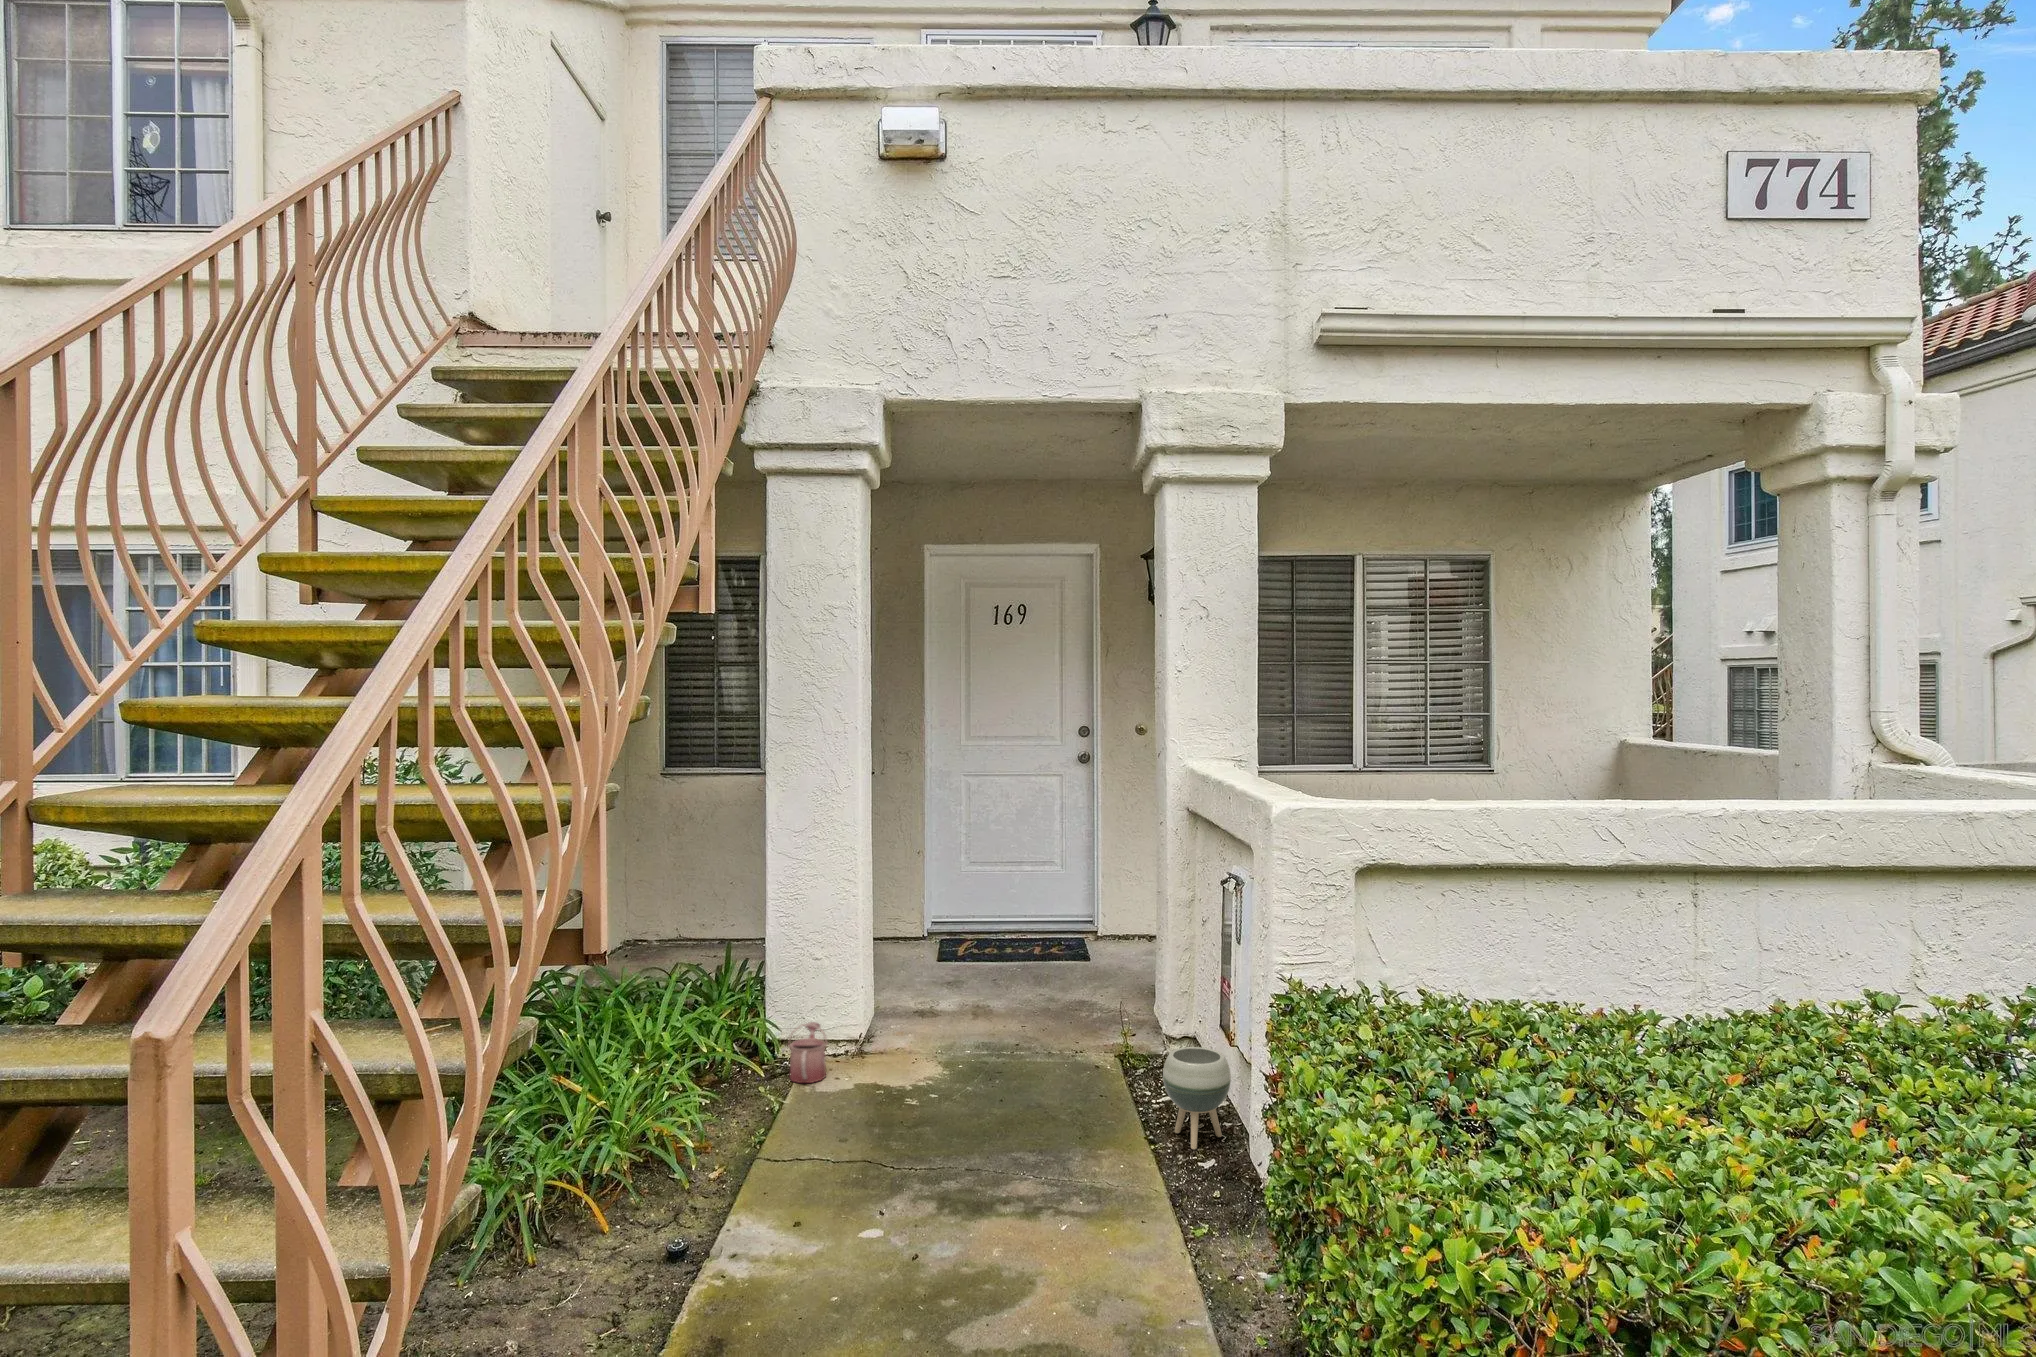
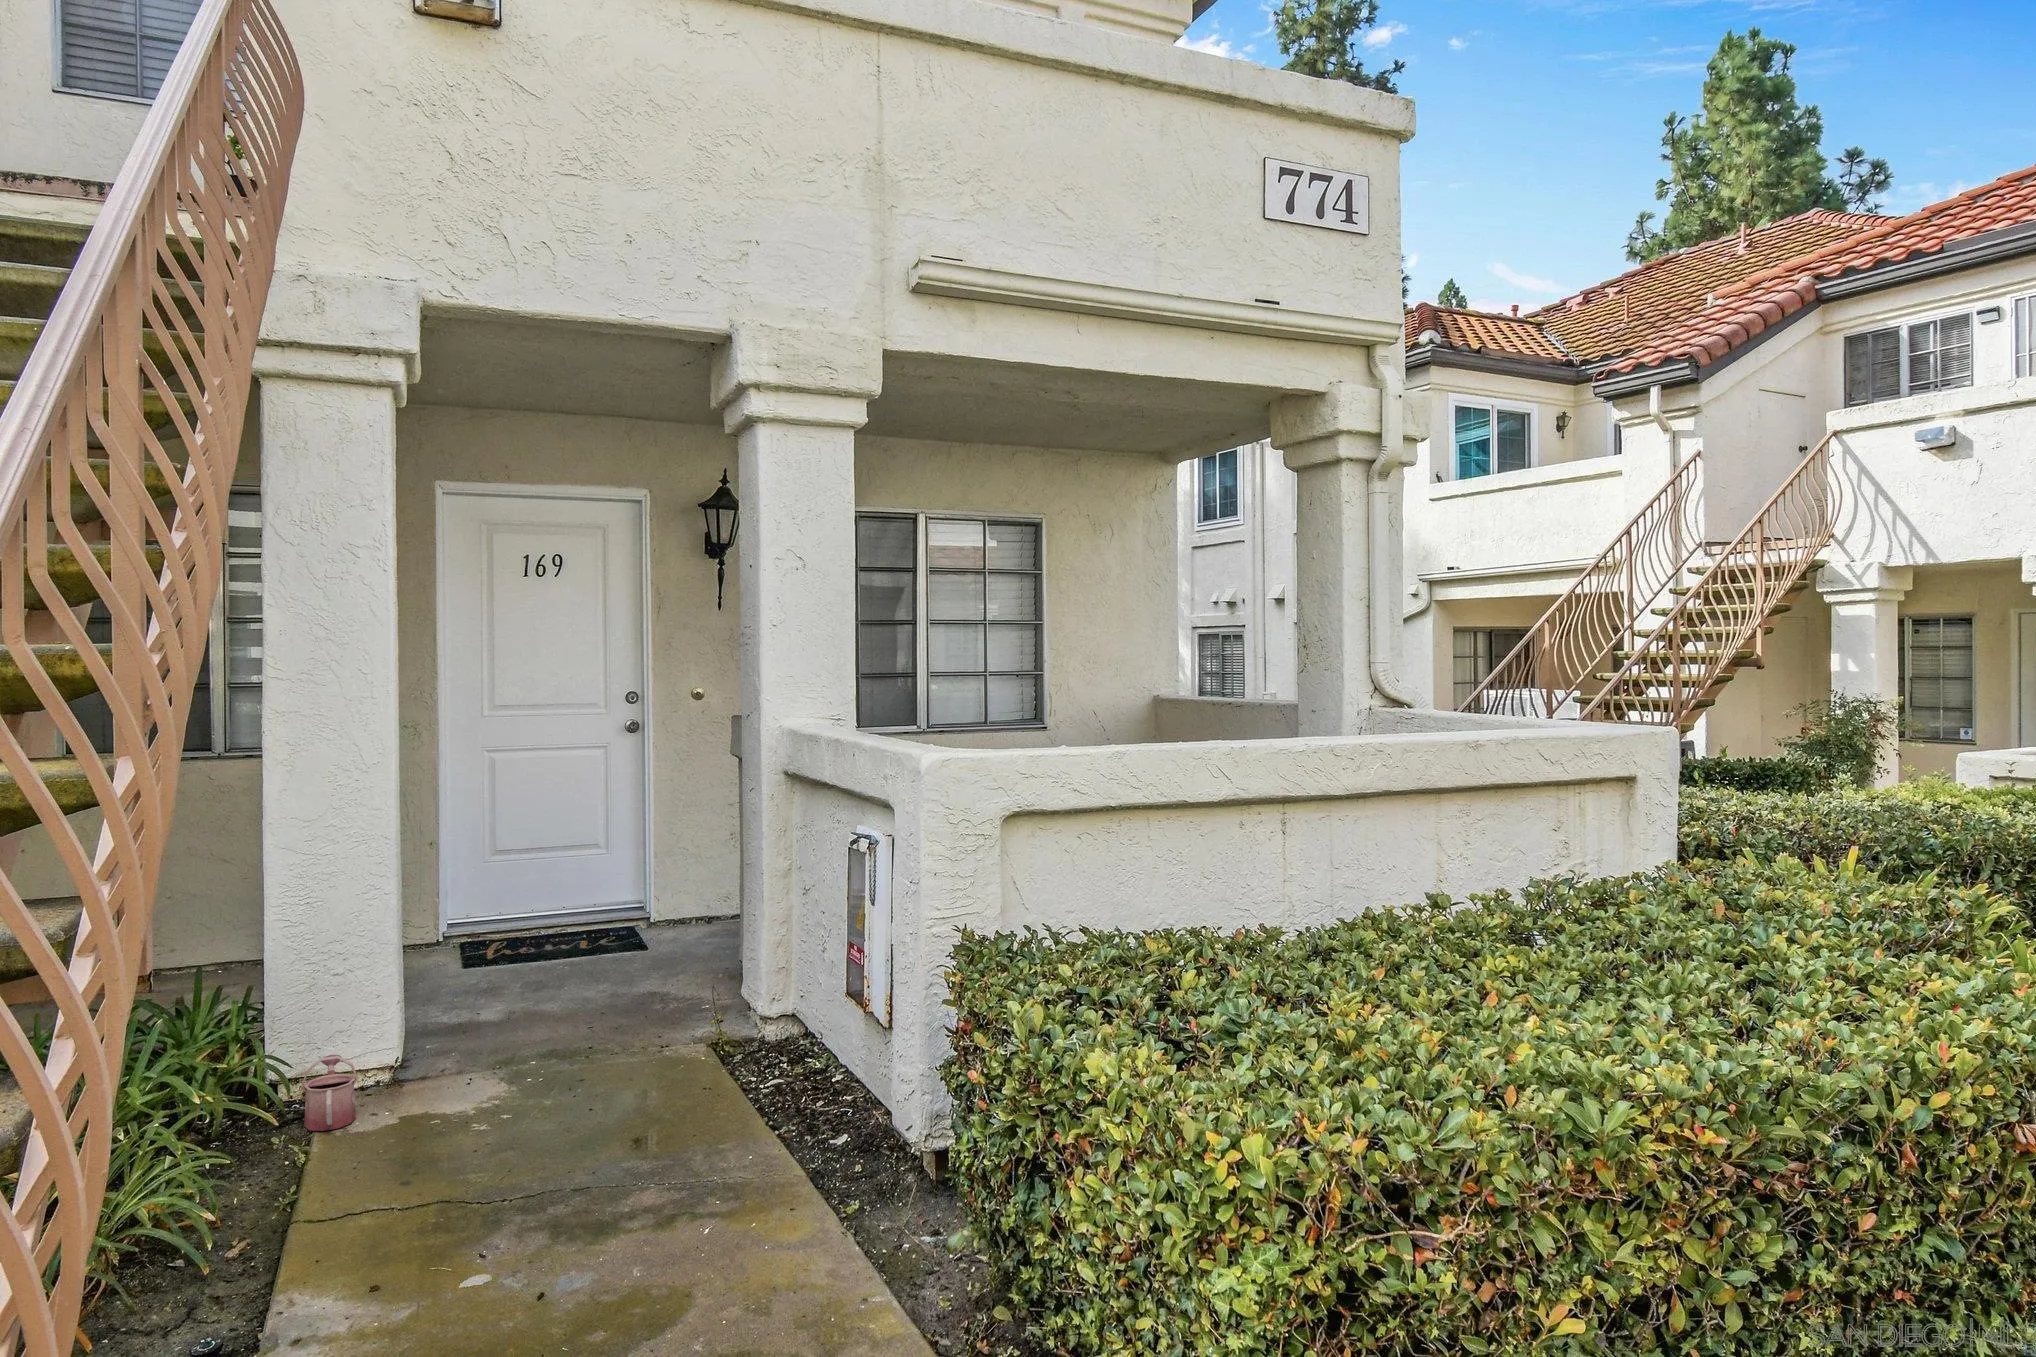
planter: present [1163,1047,1231,1149] -> none [786,1021,857,1128]

